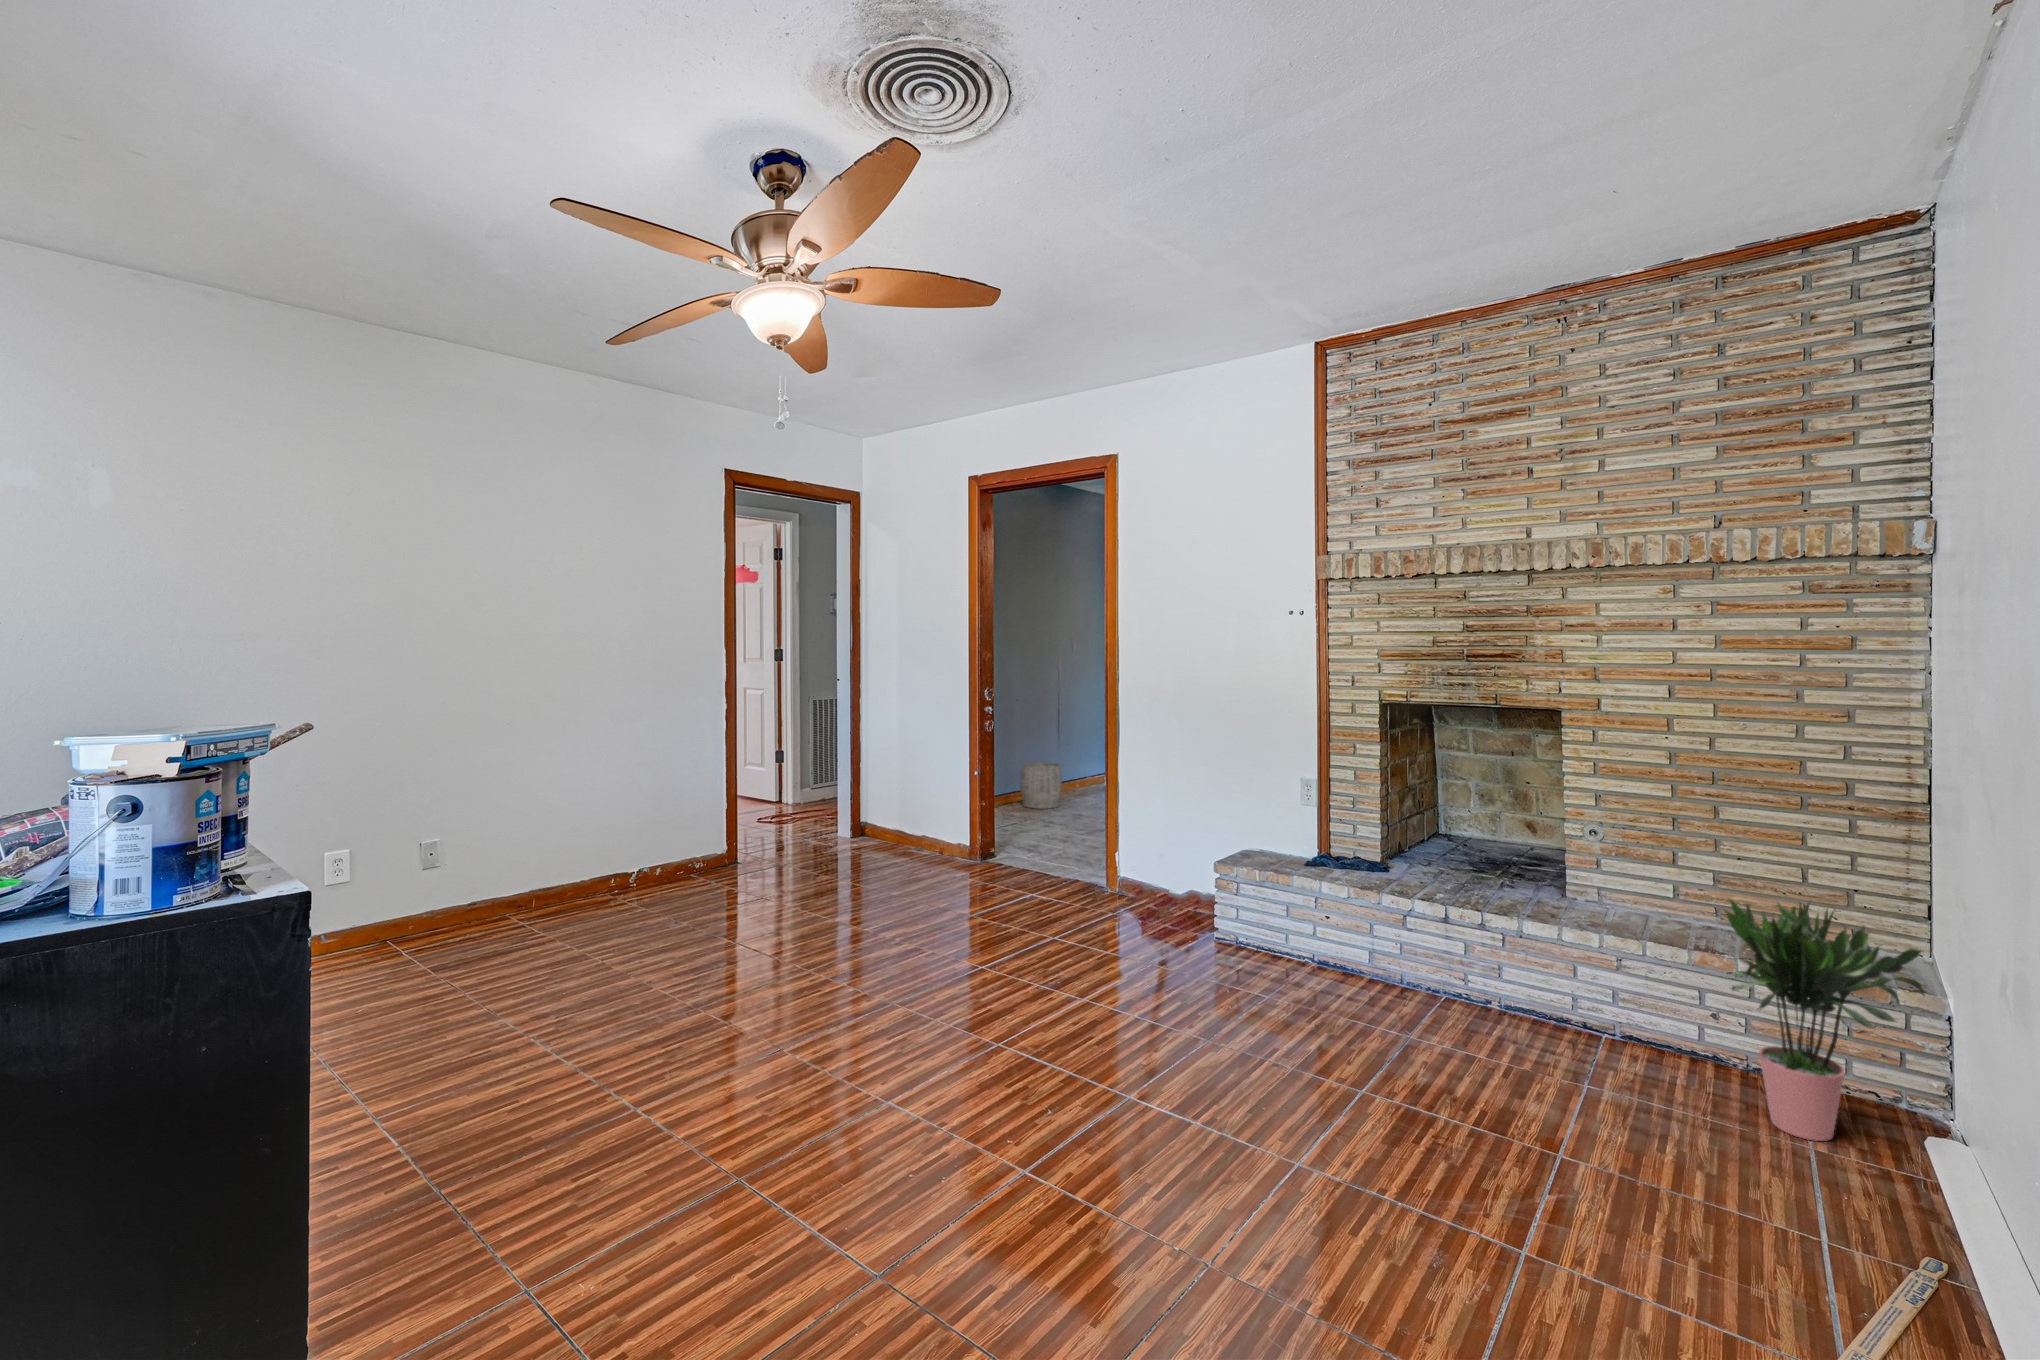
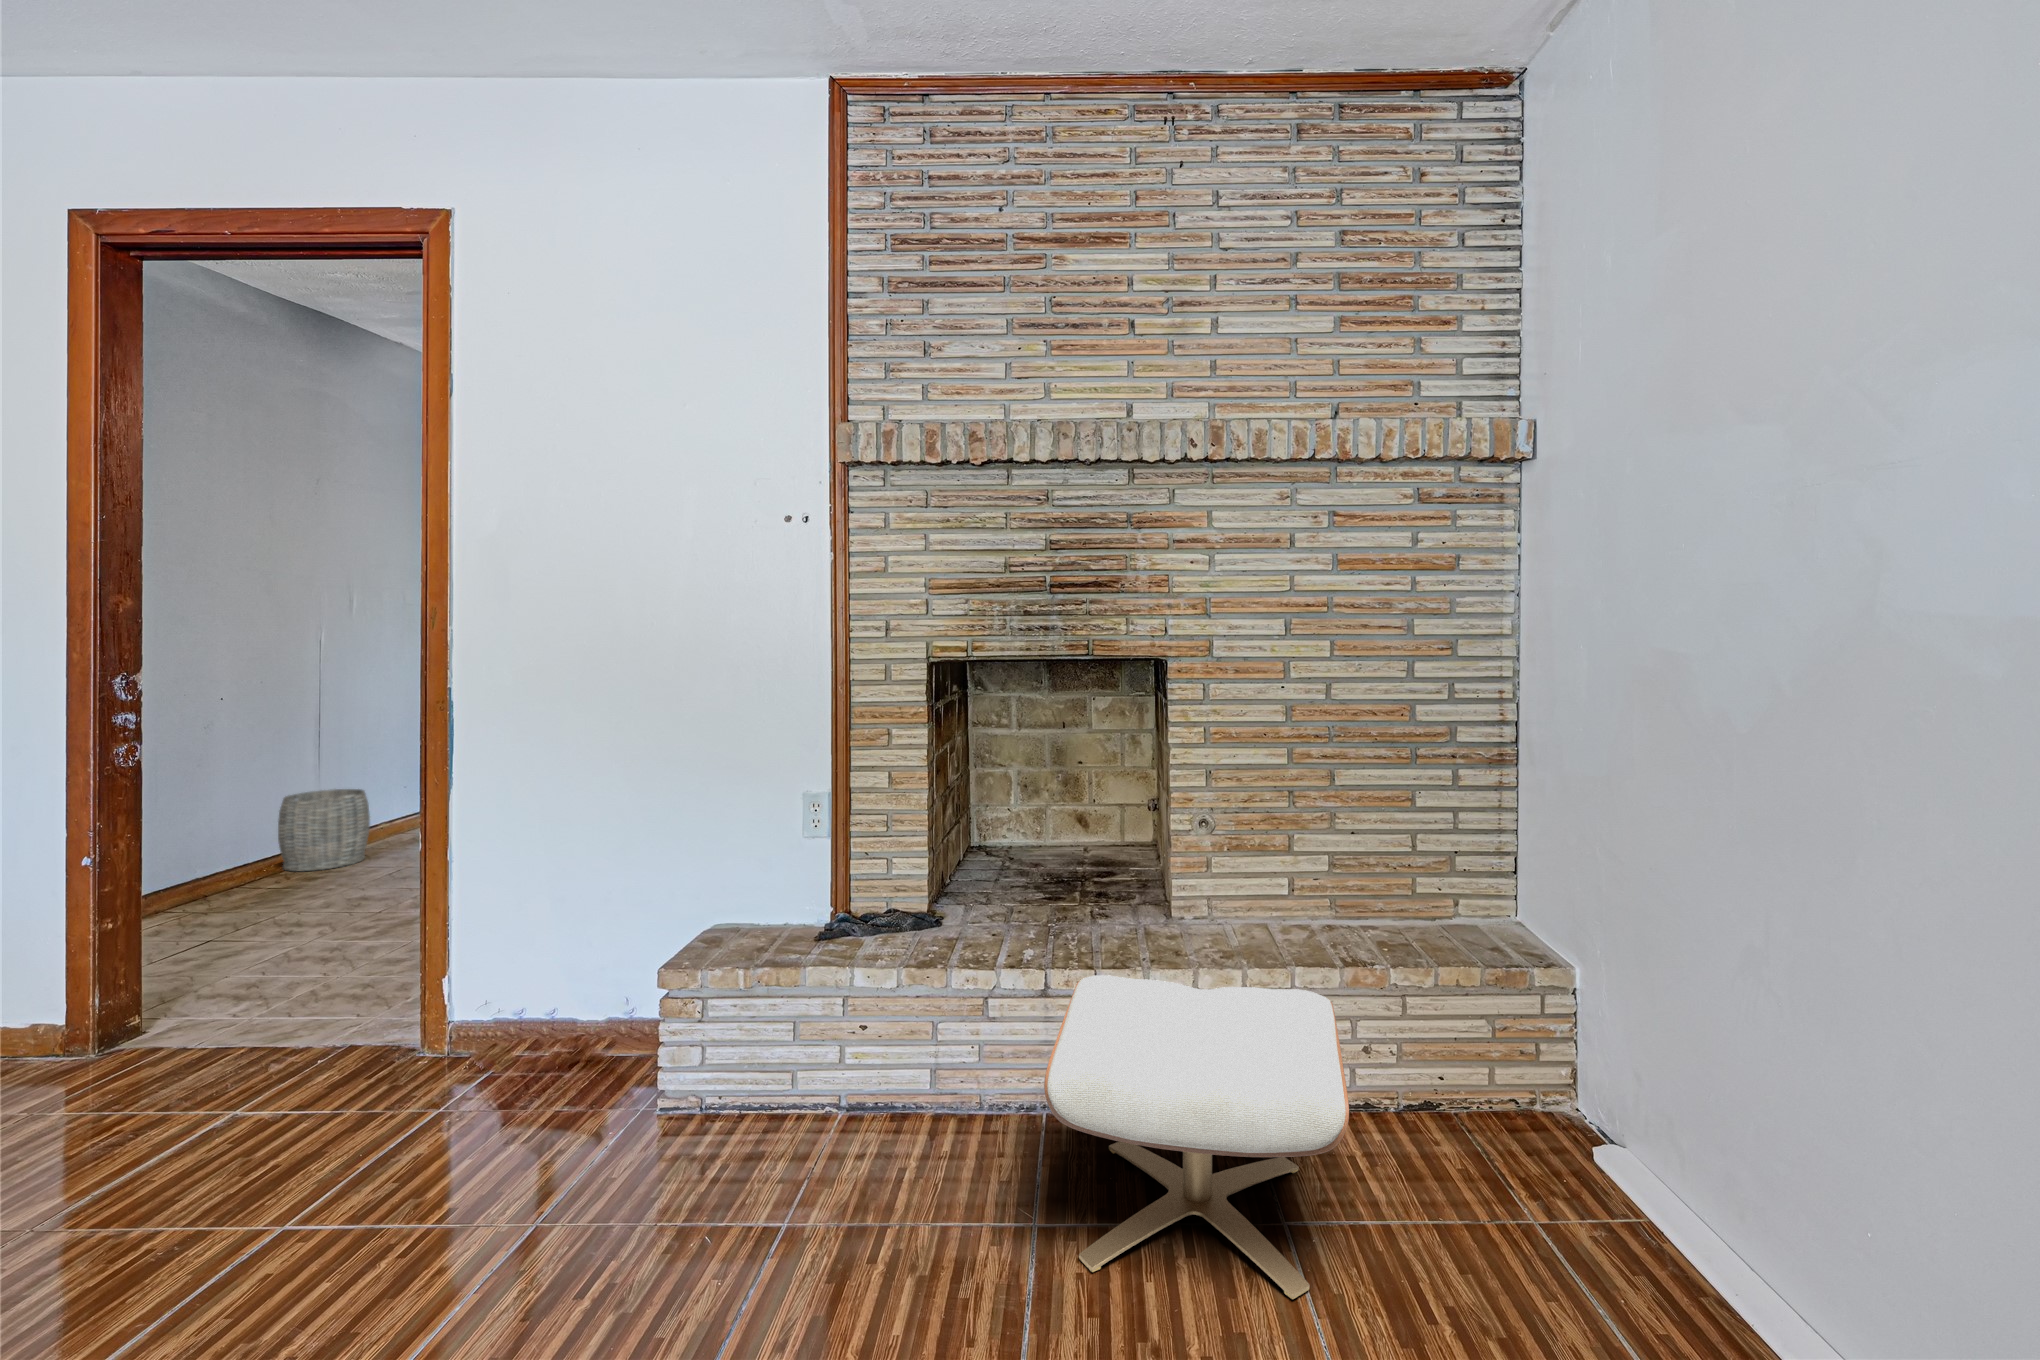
potted plant: present [1724,900,1924,1141] -> none [1437,876,1692,1234]
ottoman: none [1410,909,1636,1096] -> present [1044,975,1349,1299]

